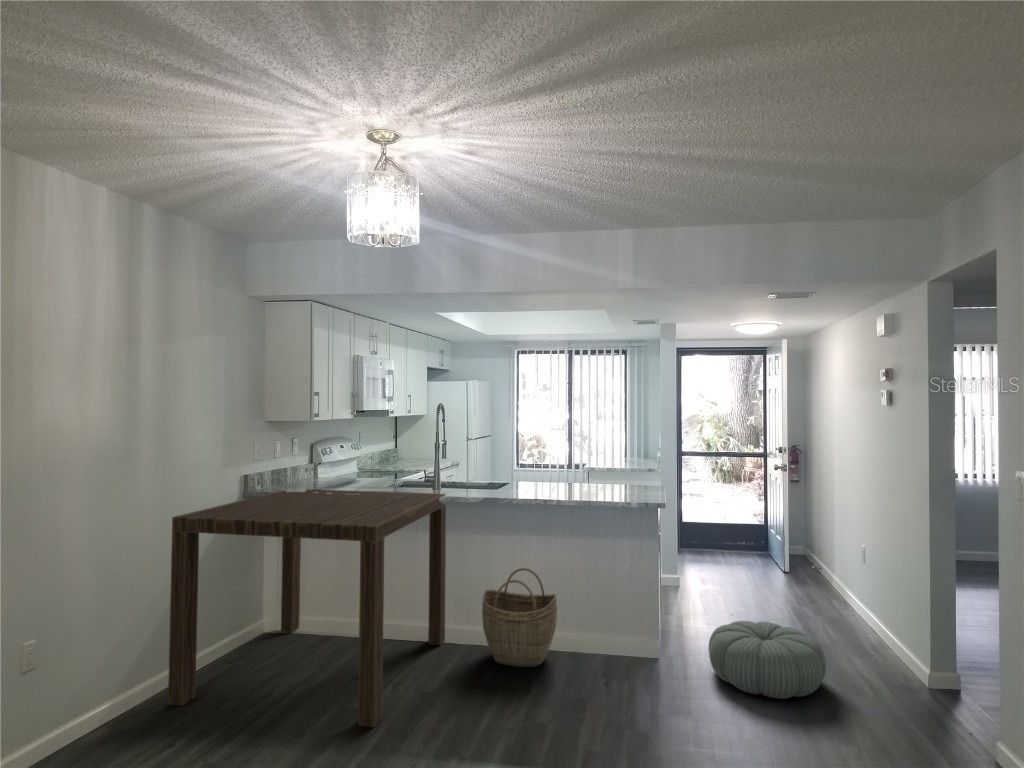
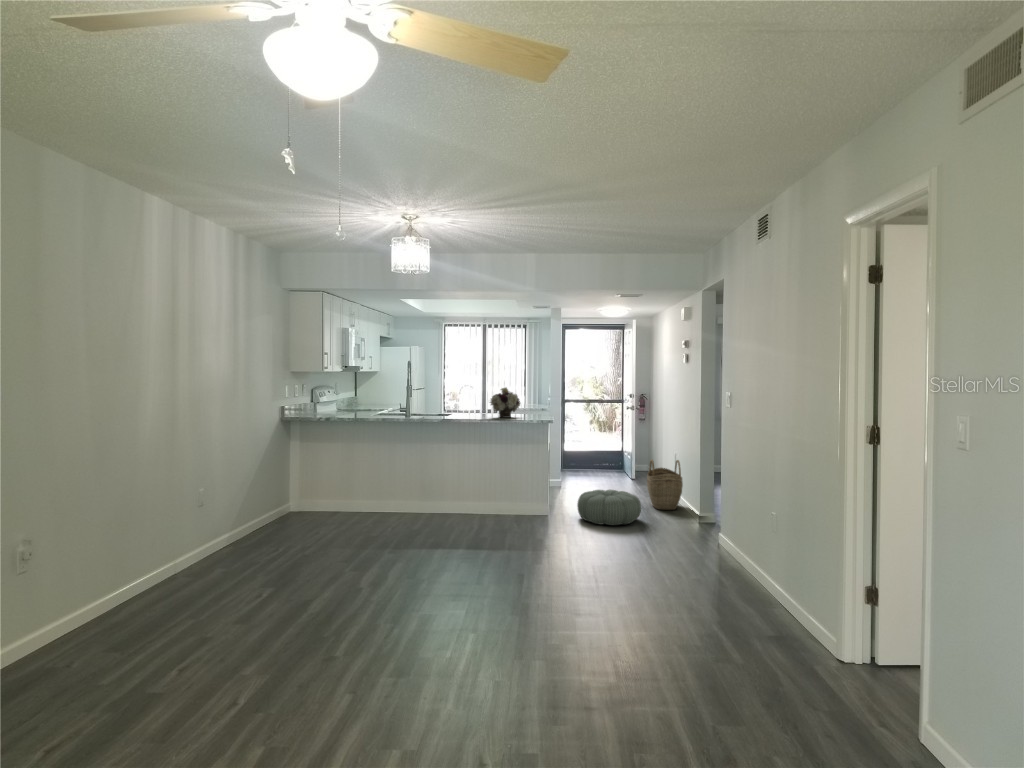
flower arrangement: none [561,445,612,494] -> present [490,388,520,418]
dining table: present [168,489,446,727] -> none [254,418,415,543]
woven basket: present [482,568,557,667] -> present [647,460,683,510]

